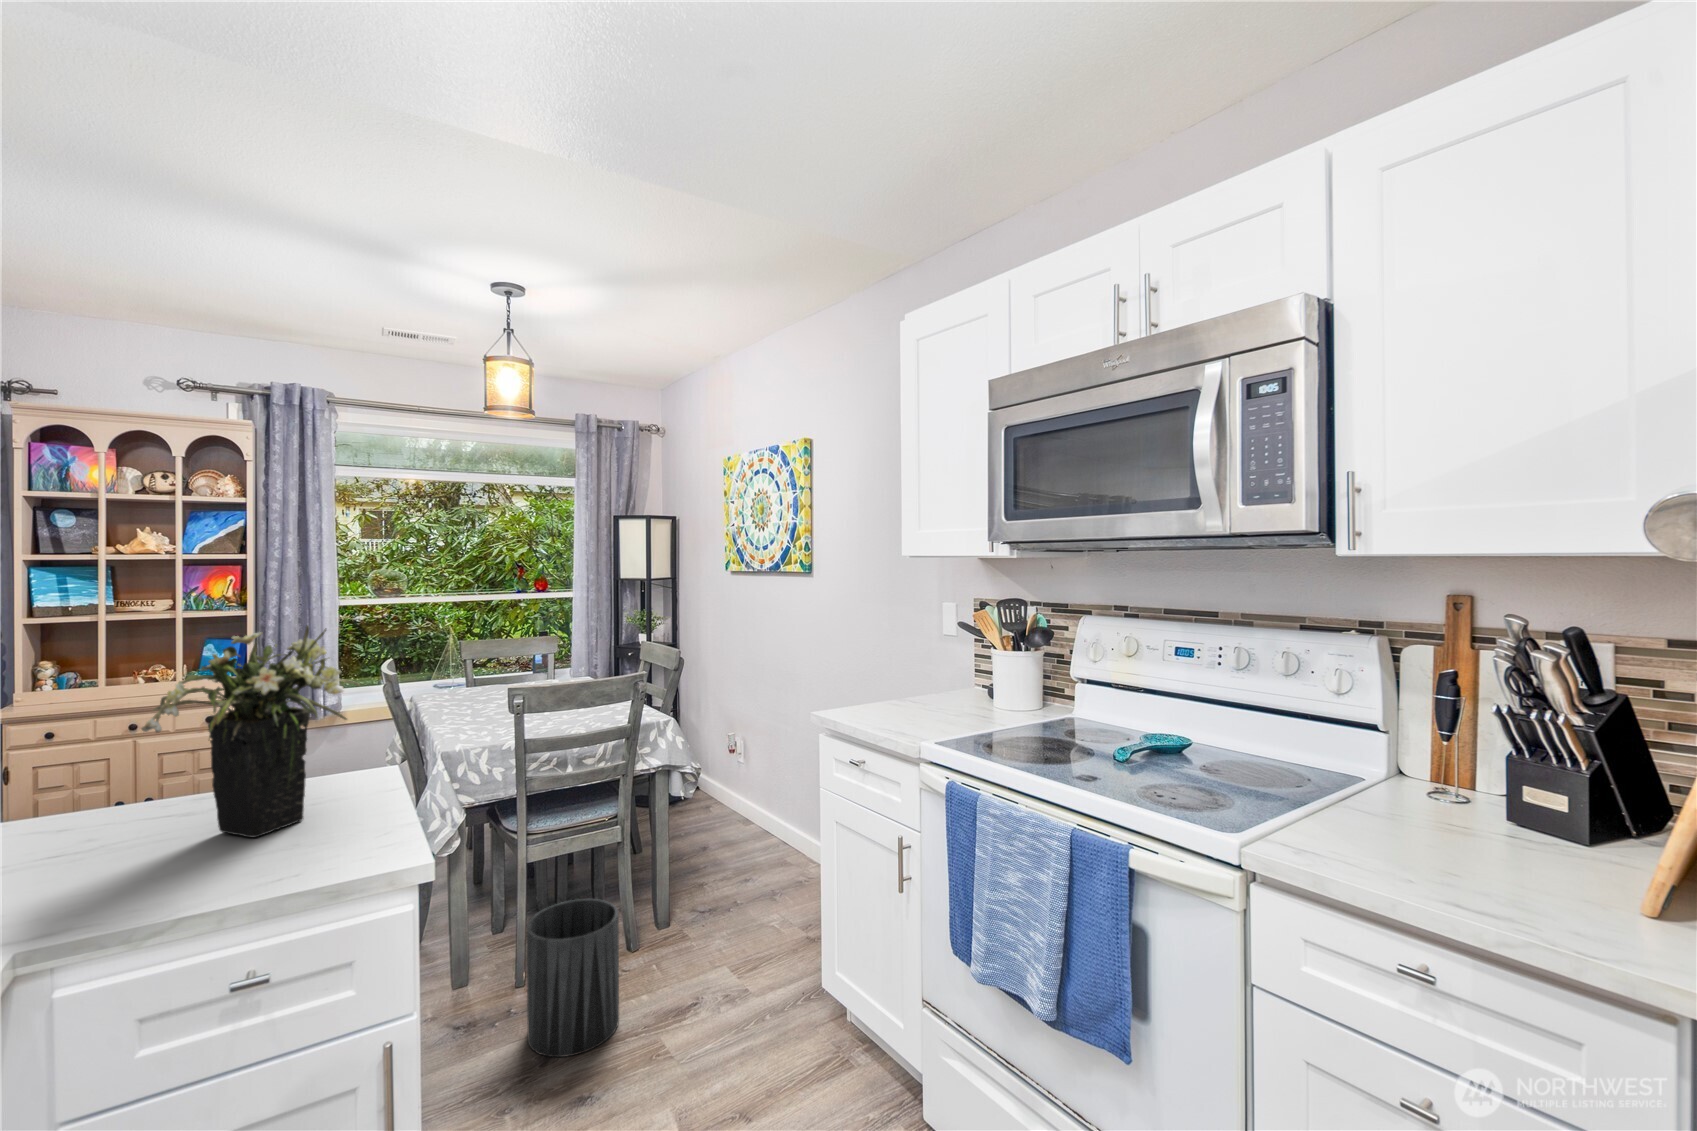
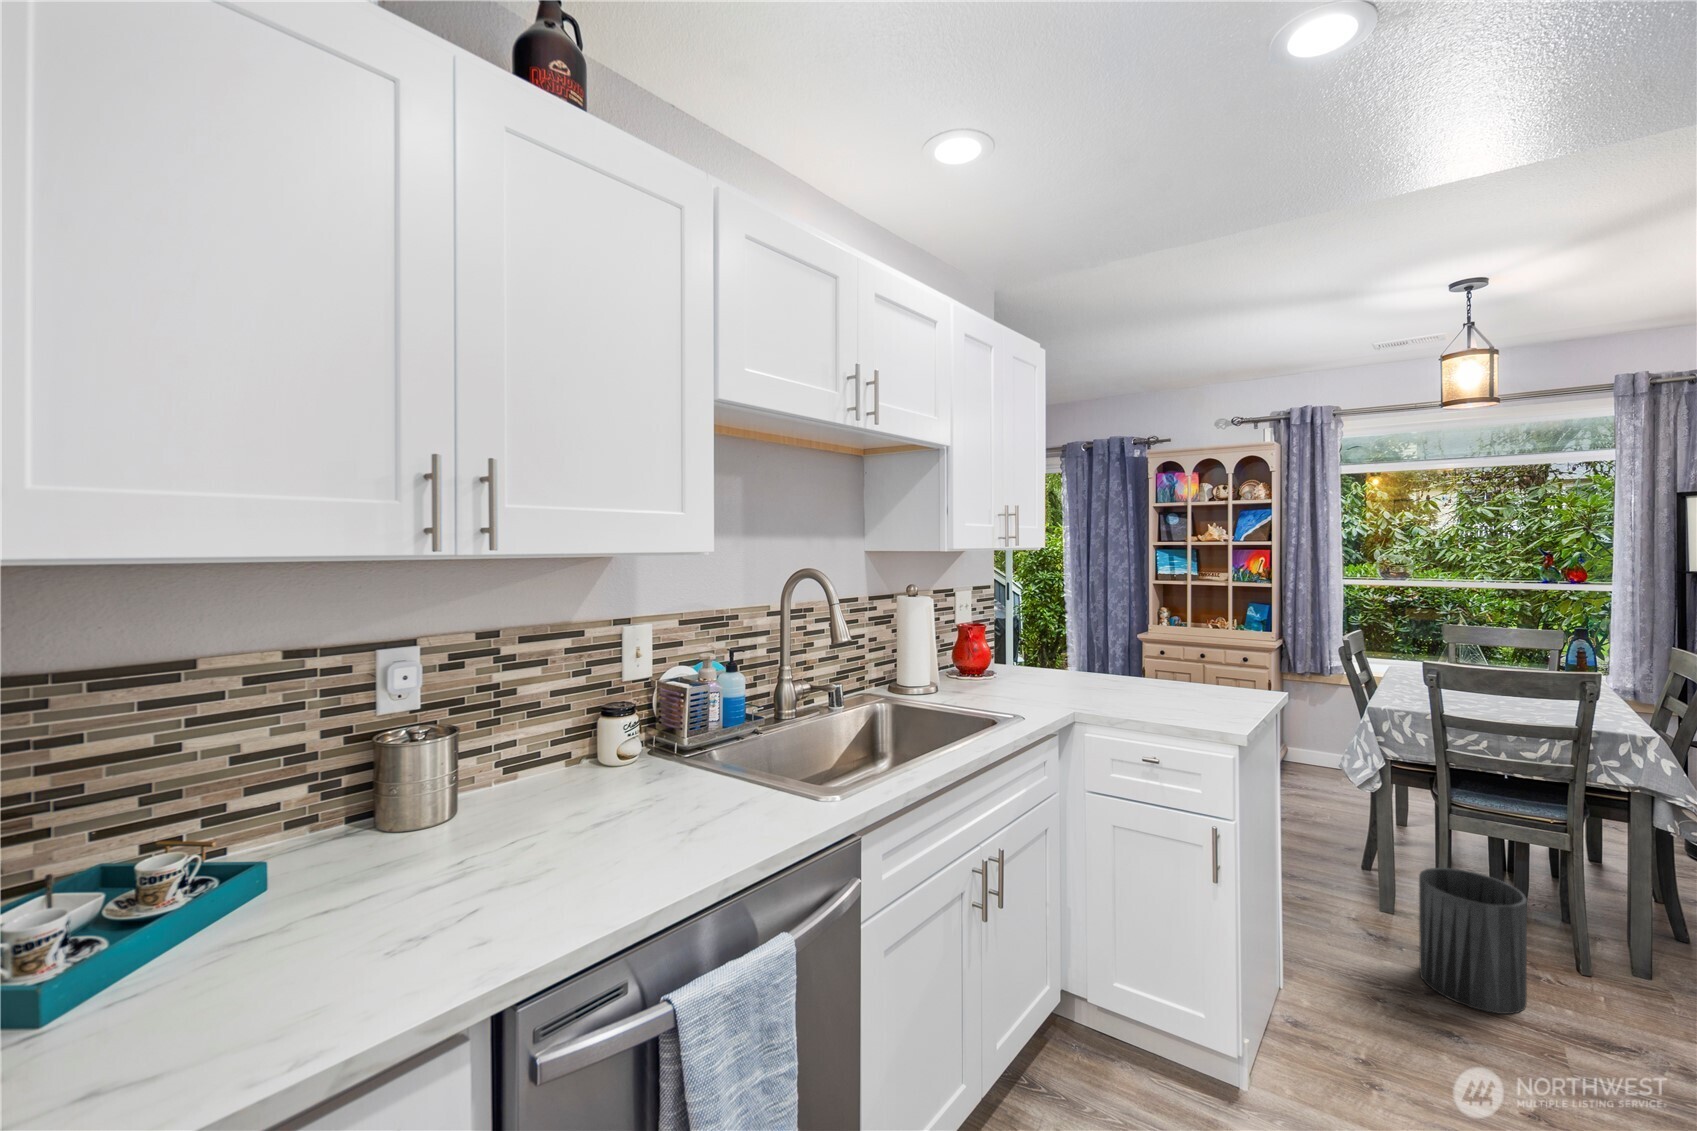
flower arrangement: present [142,625,360,837] -> none [1130,597,1232,712]

